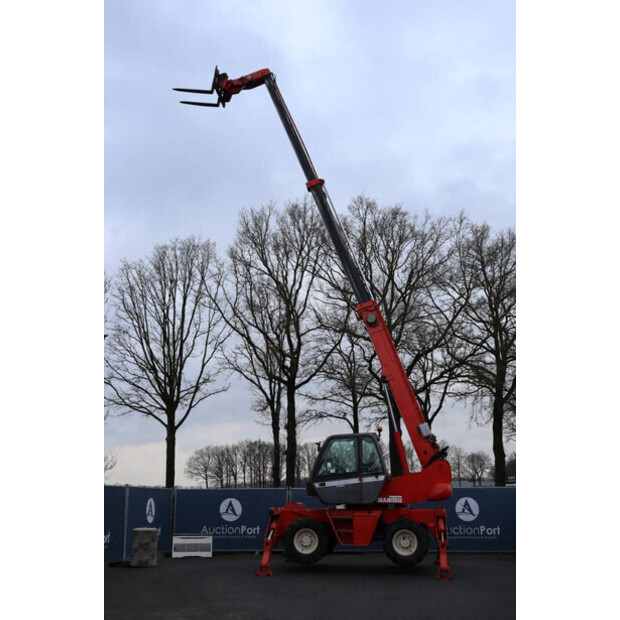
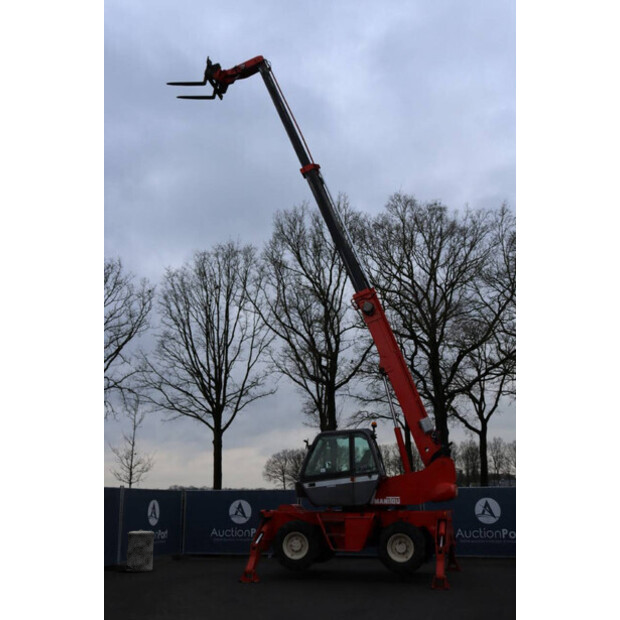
bench: present [172,533,212,557] -> none [180,536,222,561]

